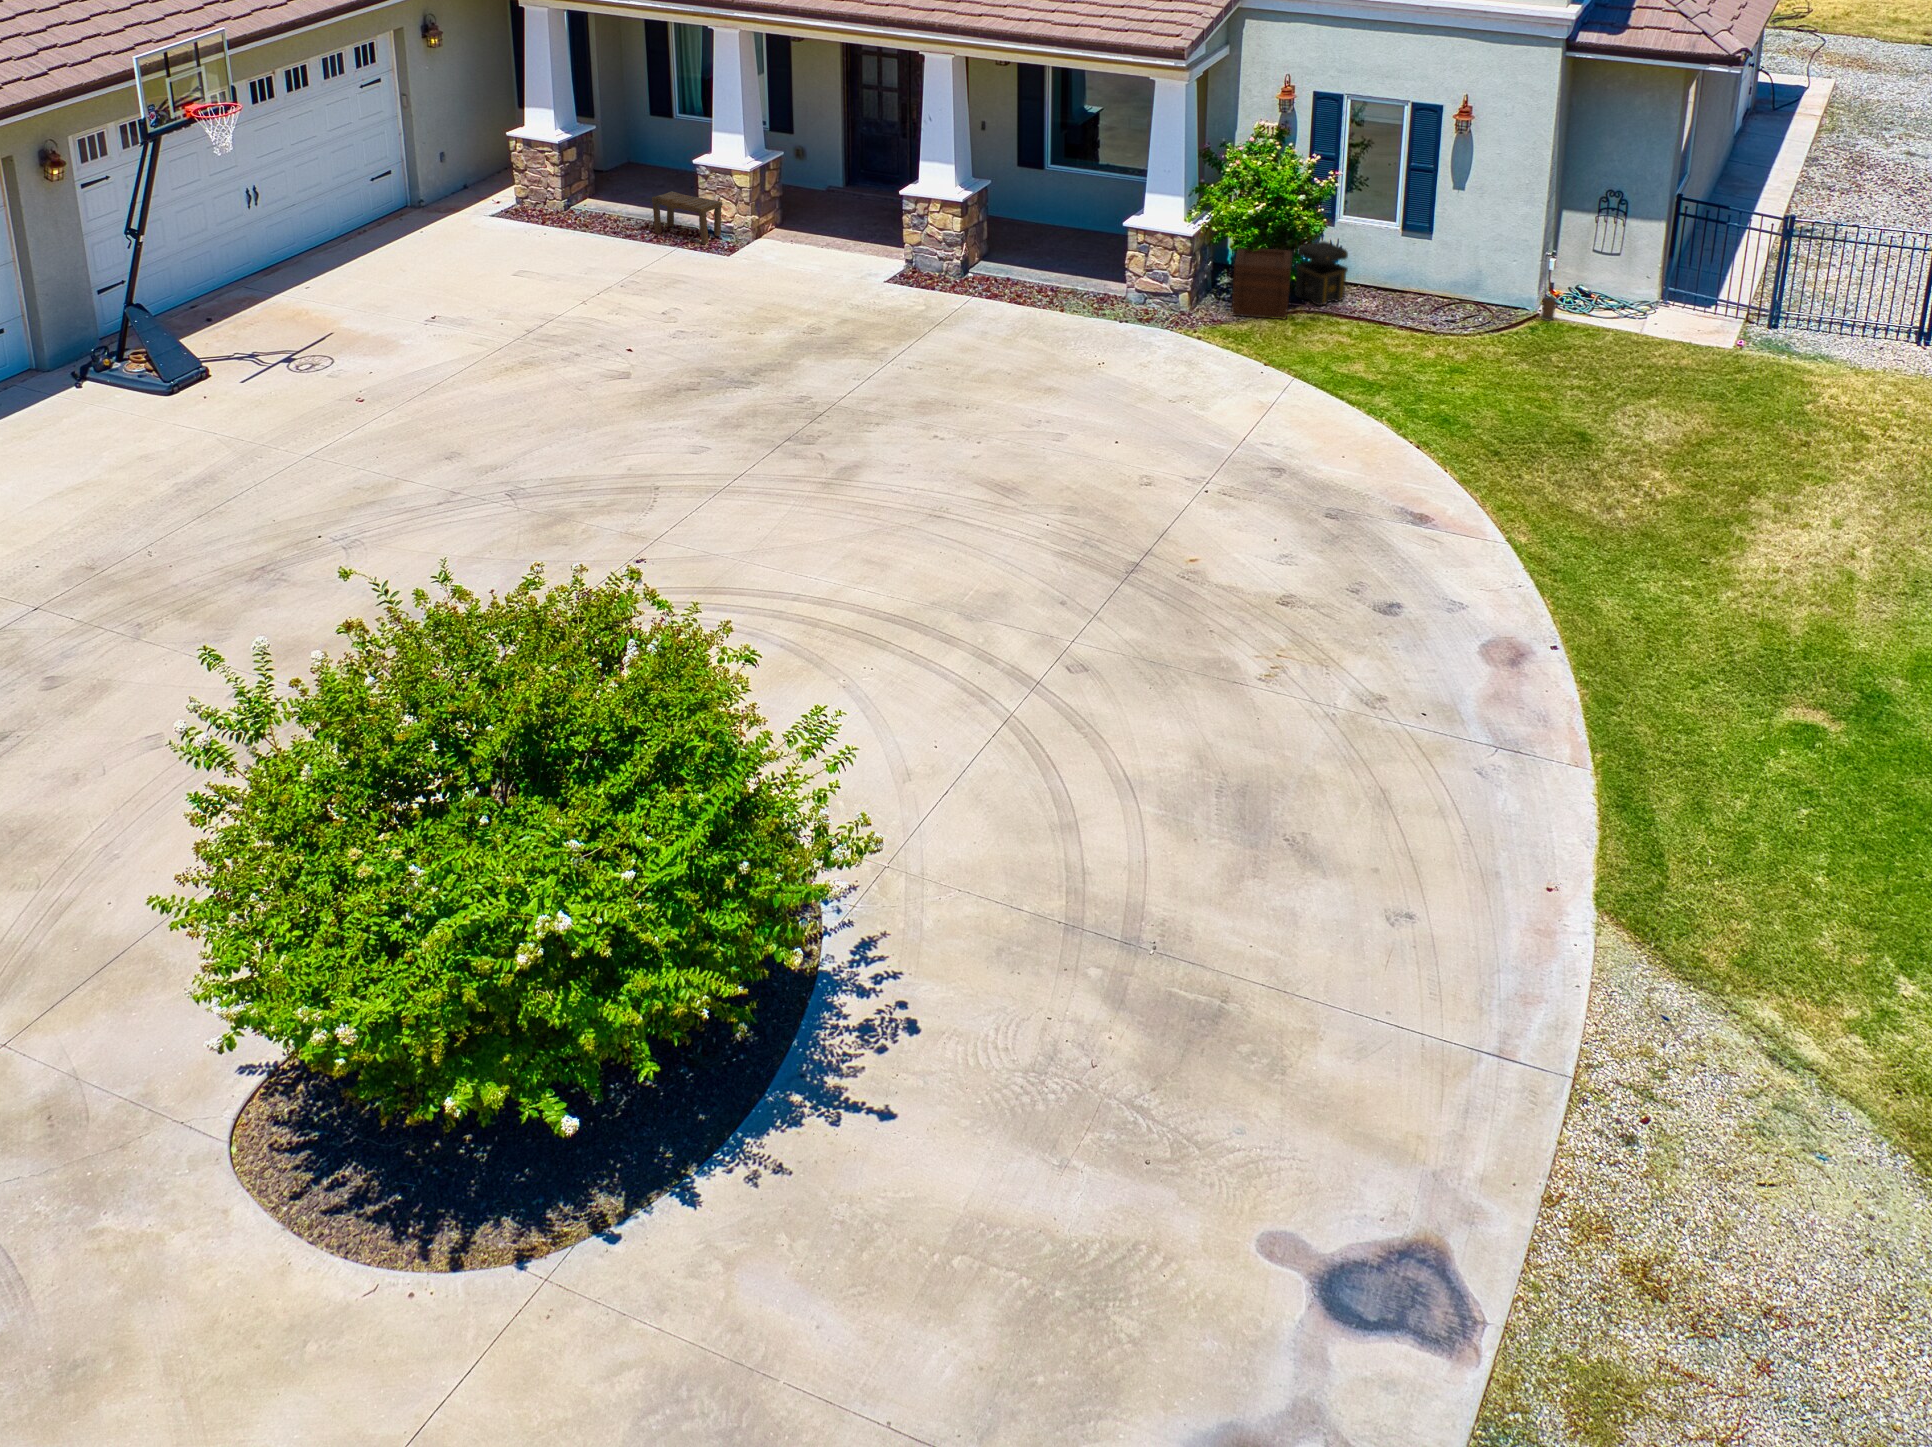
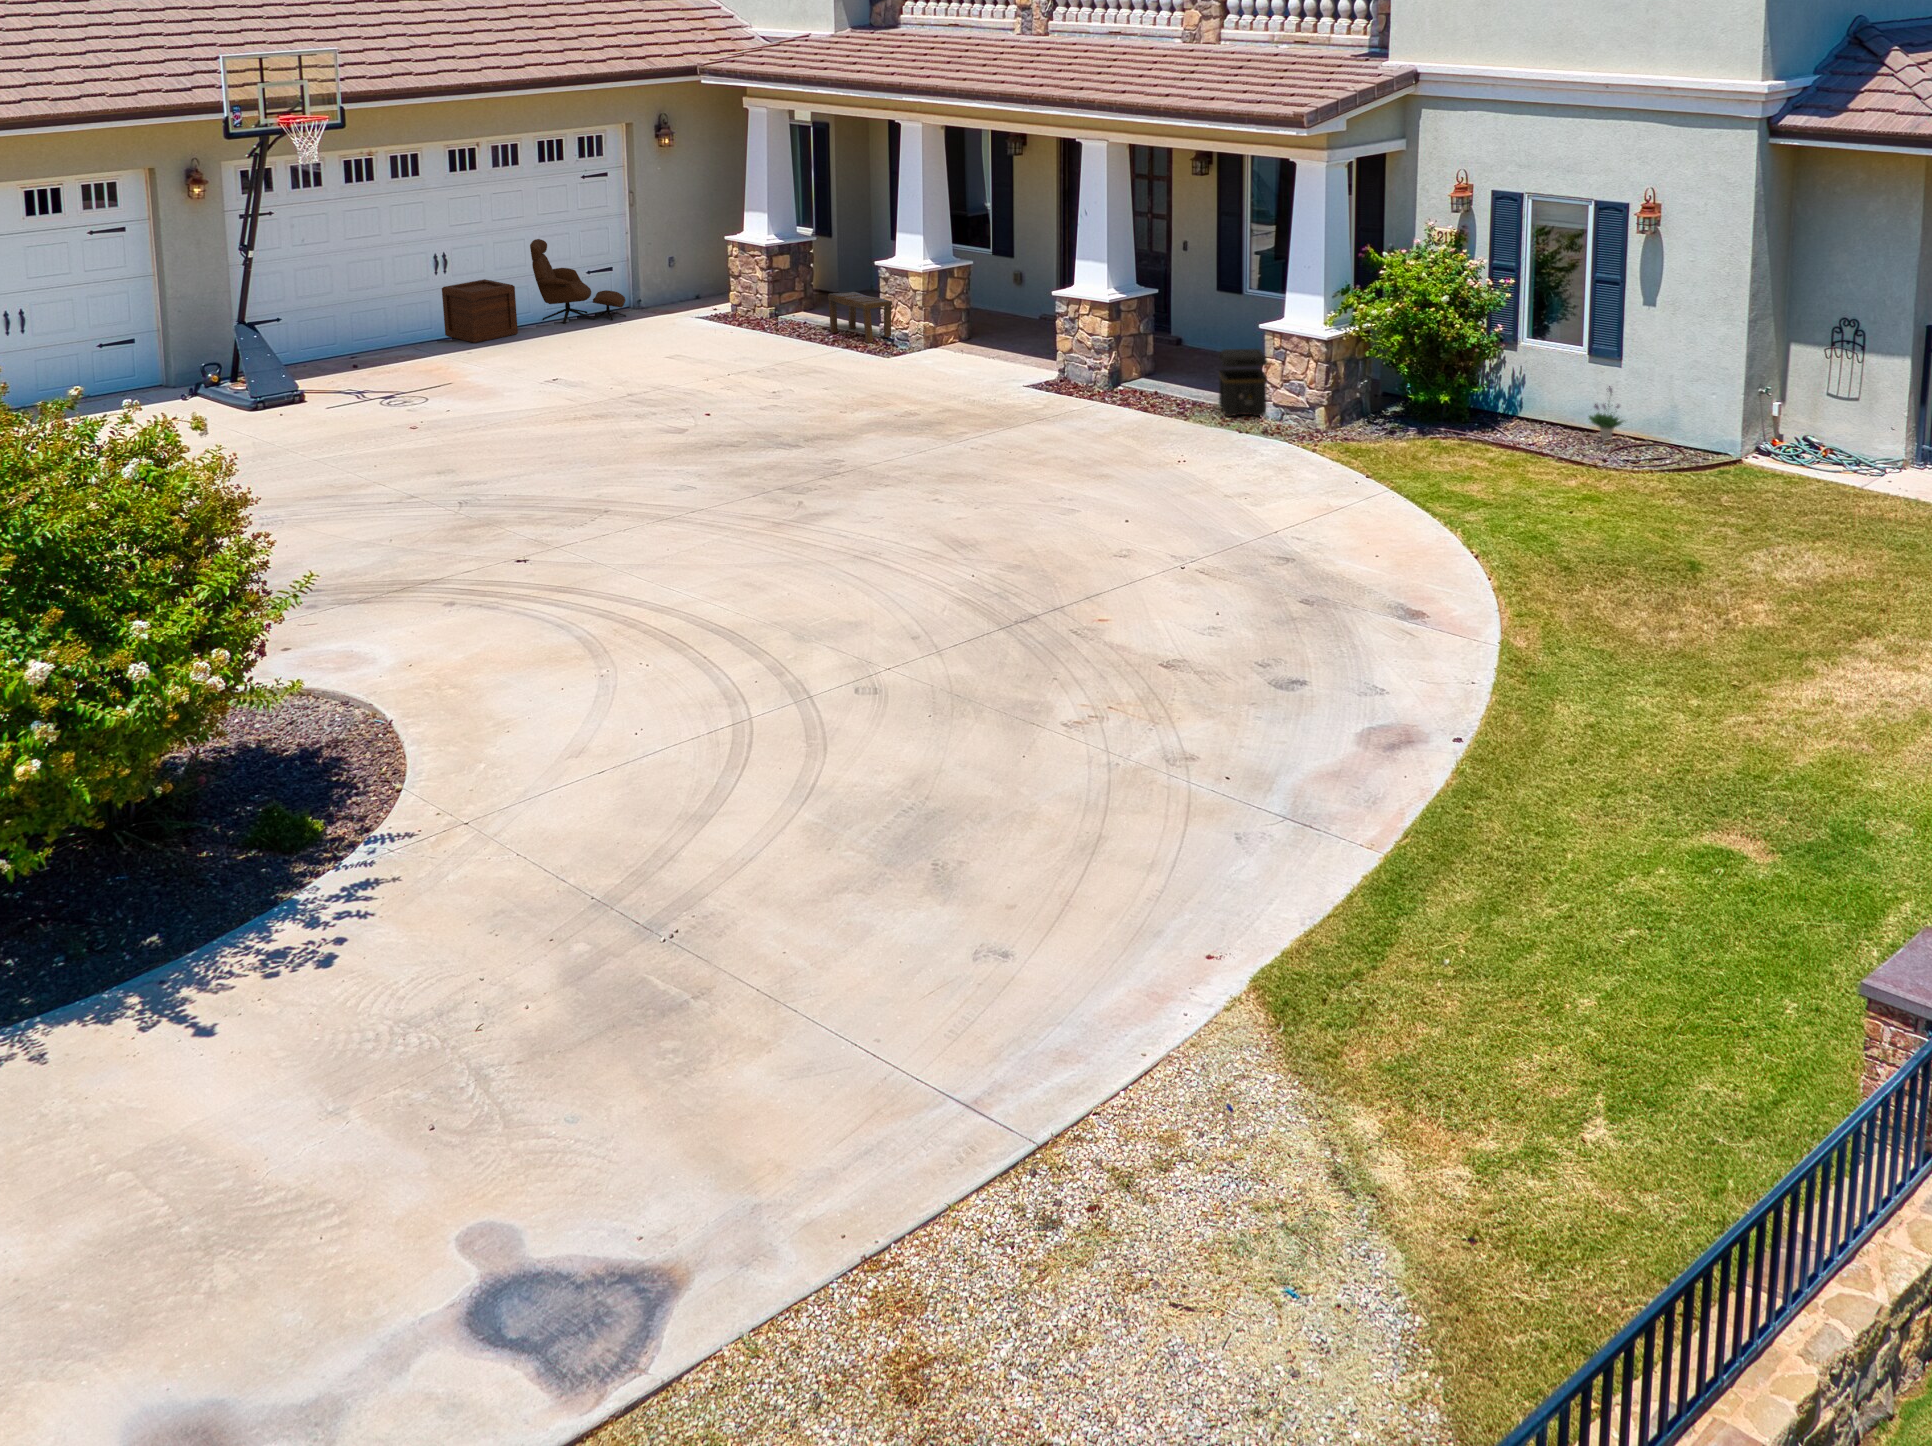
lounge chair: none [328,158,428,243] -> present [530,239,626,323]
toolbox: present [1295,241,1348,306] -> present [1219,349,1268,416]
wooden crate: present [1231,248,1292,319] -> present [442,279,518,343]
potted plant: none [1408,259,1442,304] -> present [1589,386,1623,440]
watering can: present [1541,295,1557,321] -> none [1735,426,1768,466]

